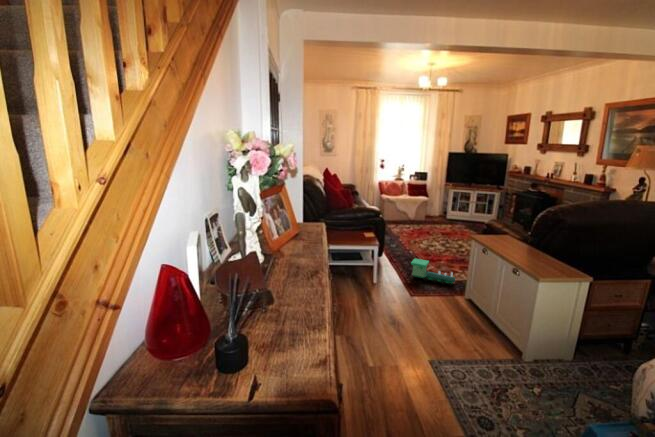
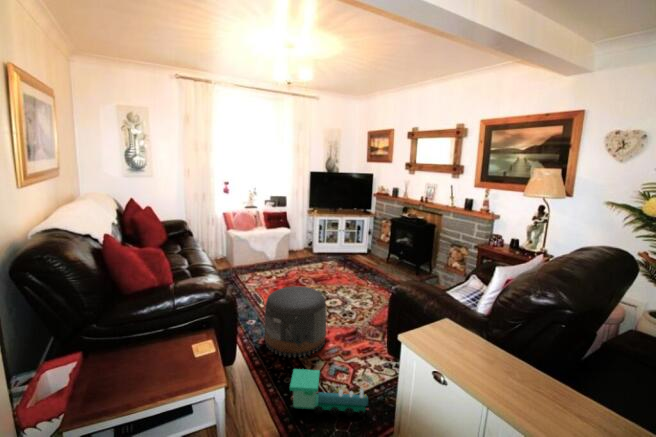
pouf: none [401,225,442,263] -> present [265,286,326,357]

